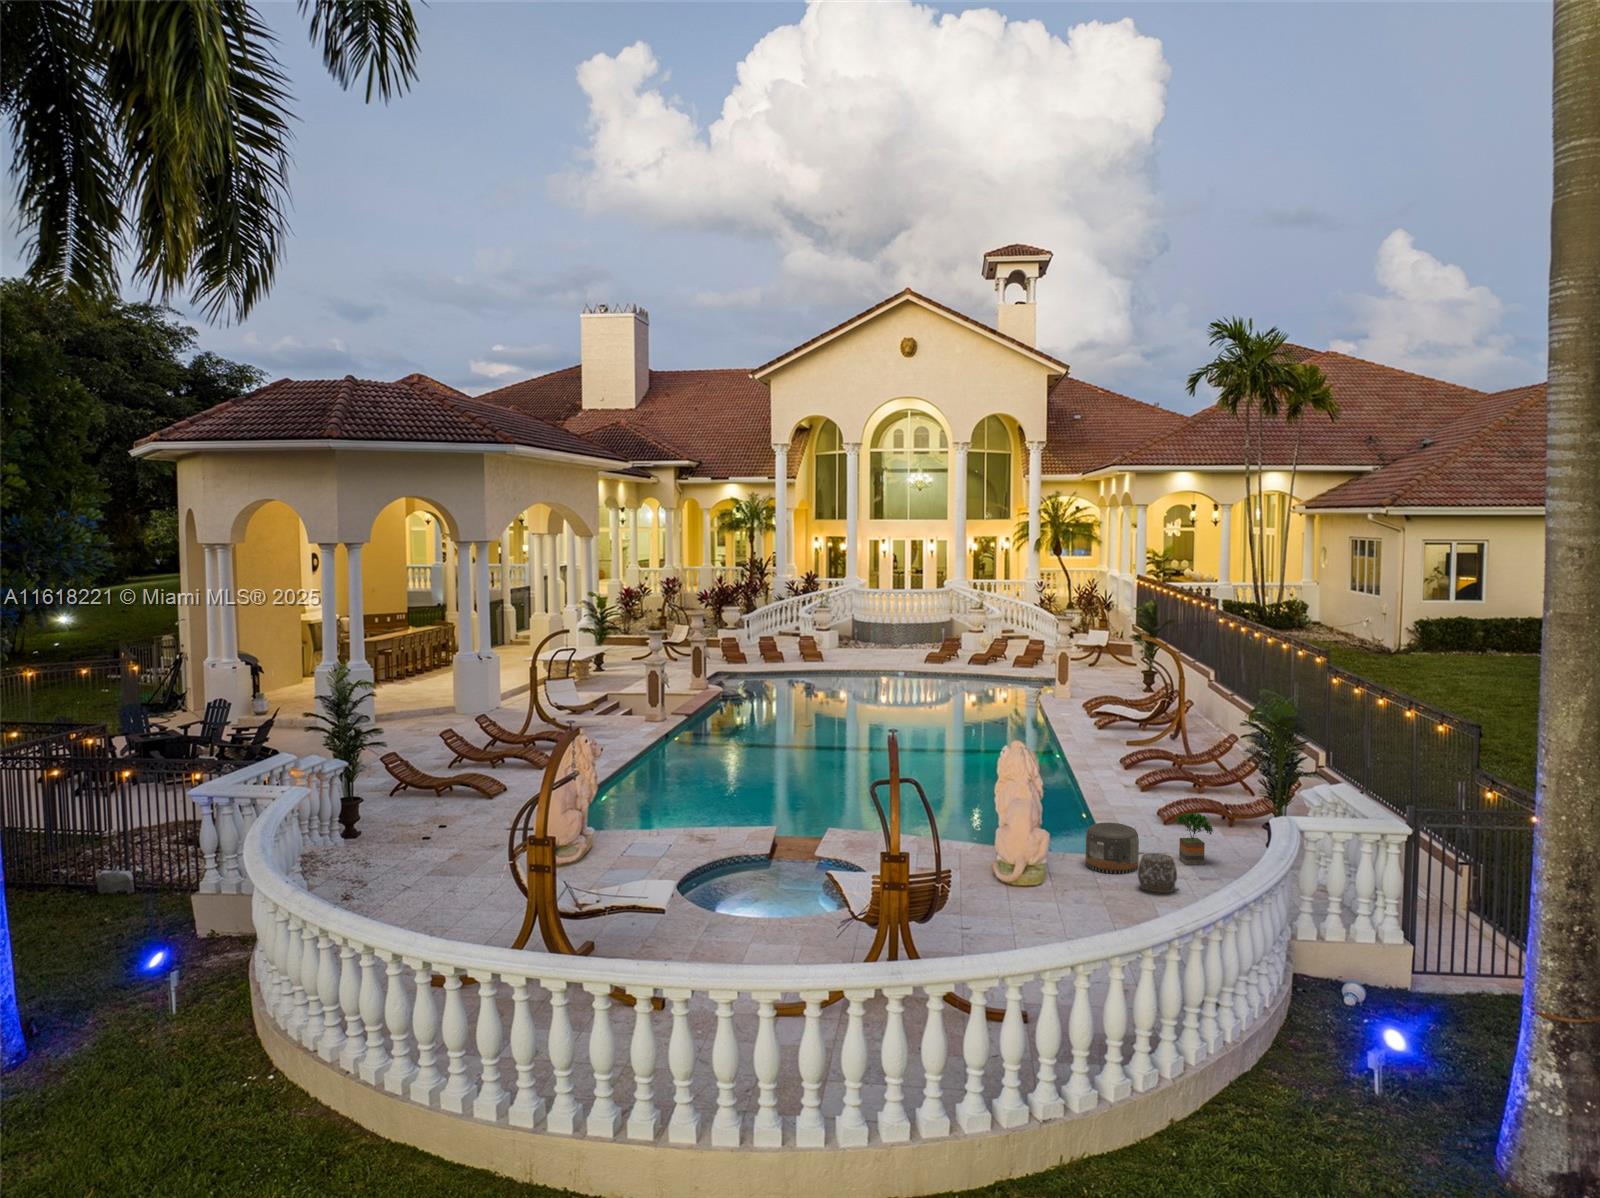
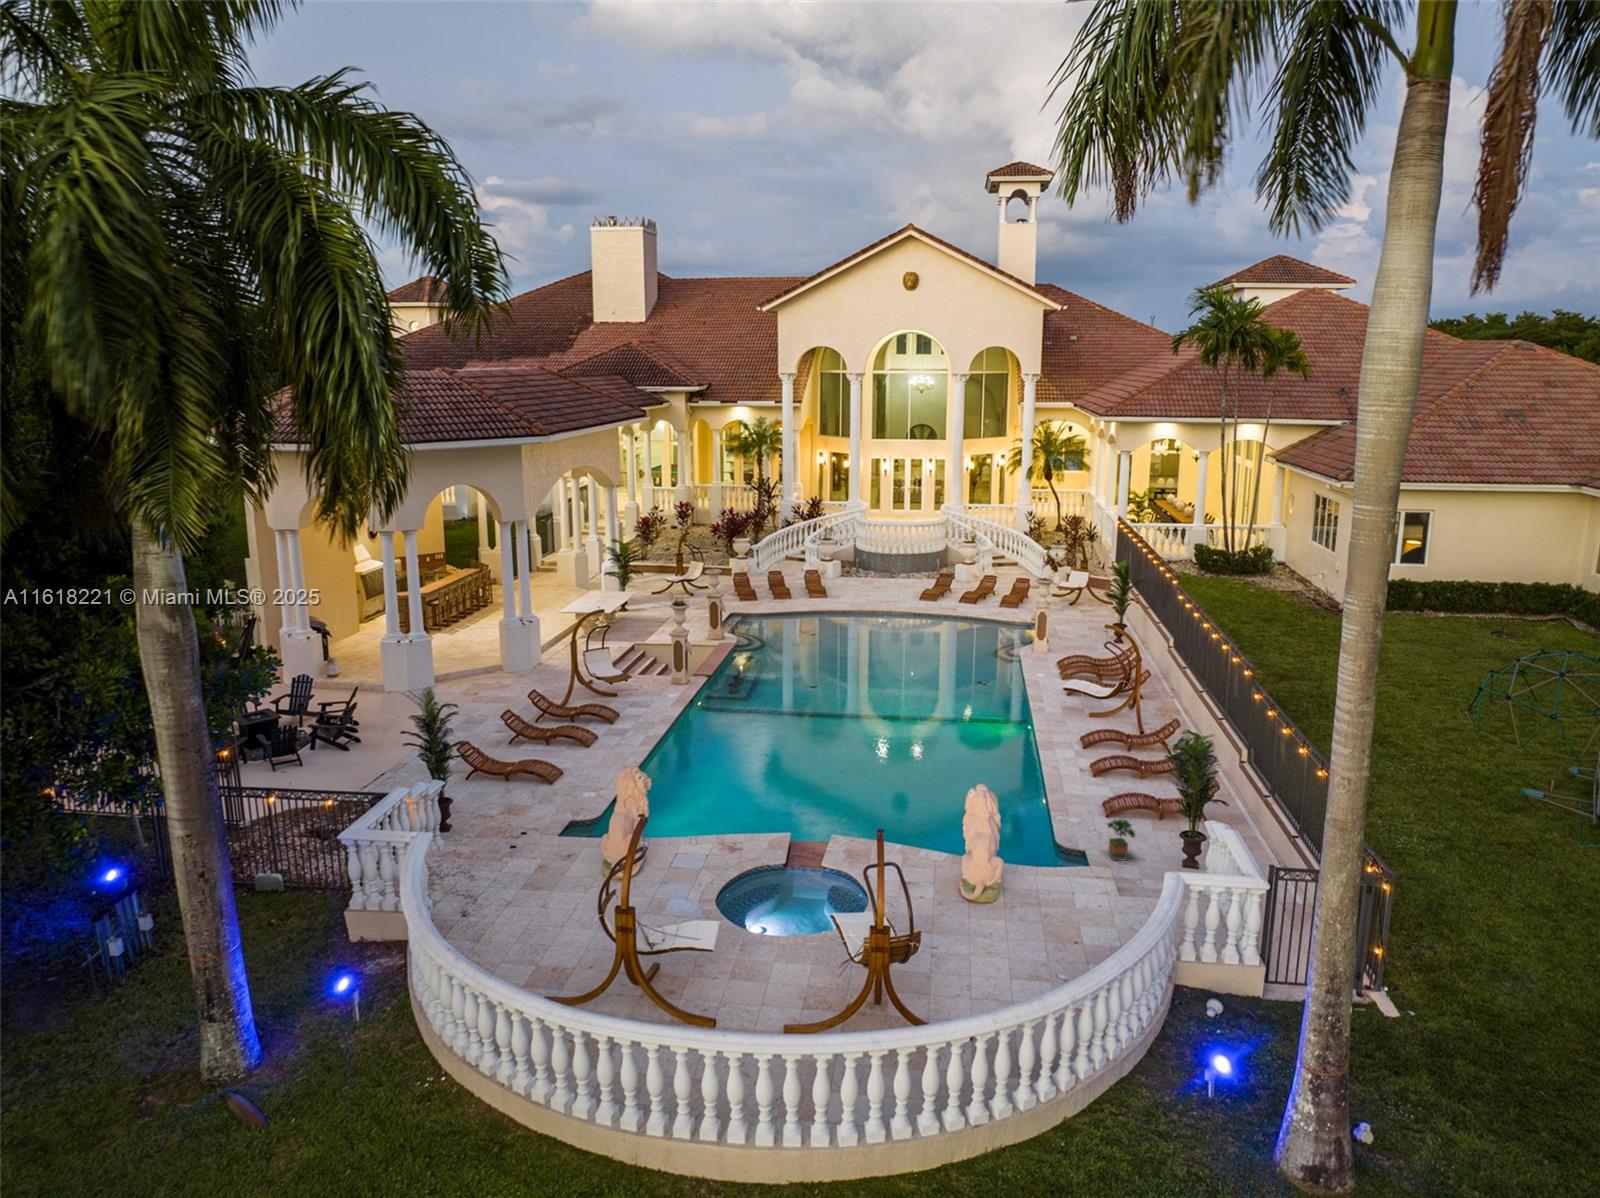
pouf: present [1086,823,1139,874] -> none [1034,825,1076,870]
woven basket: present [1138,853,1177,893] -> none [1072,859,1103,892]

